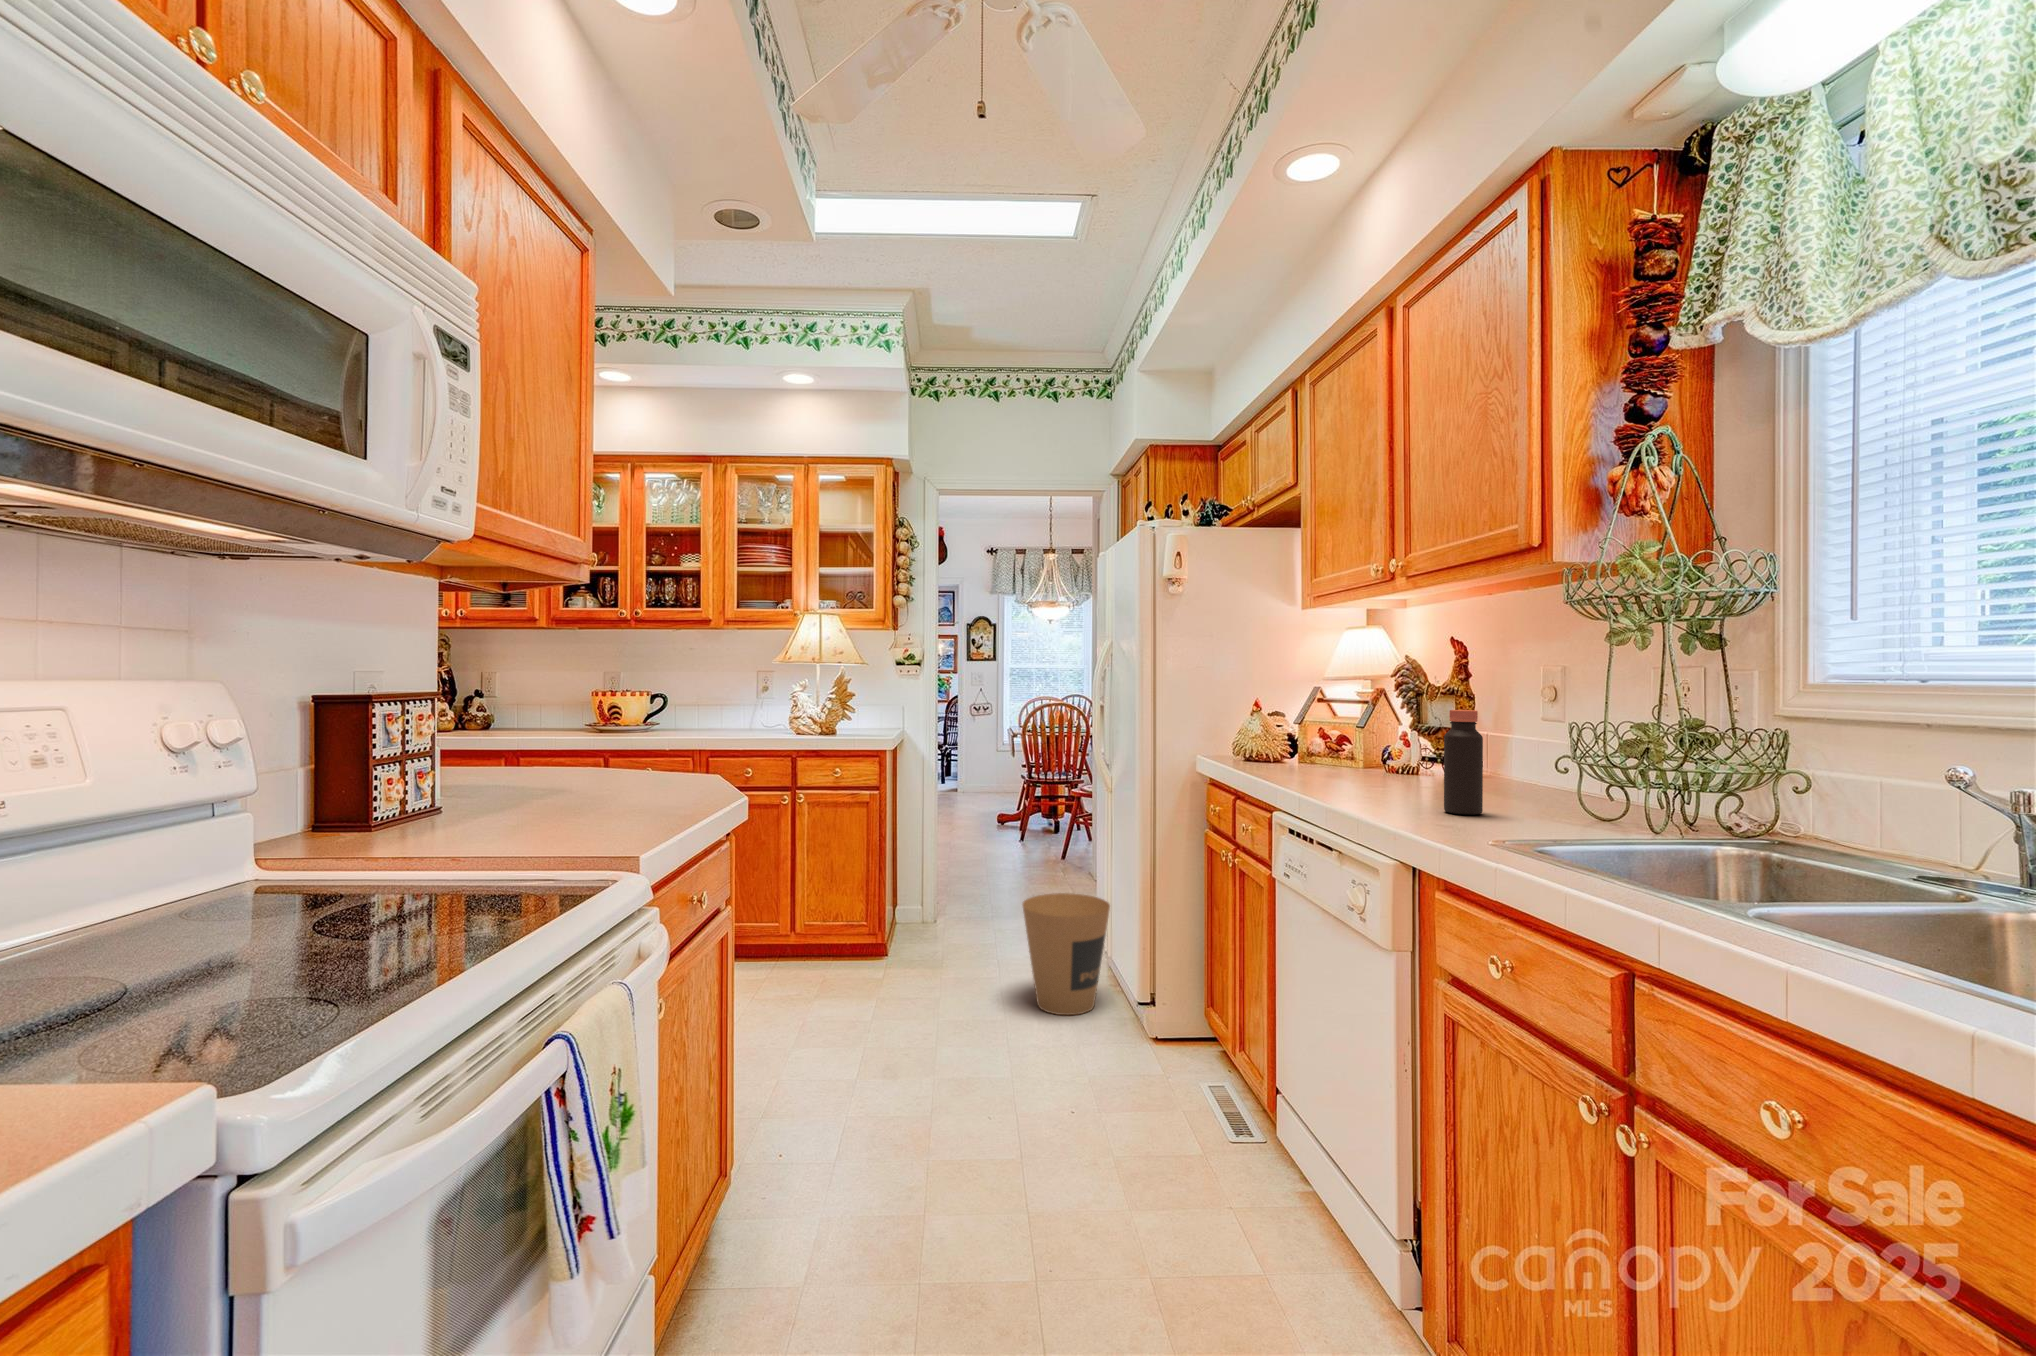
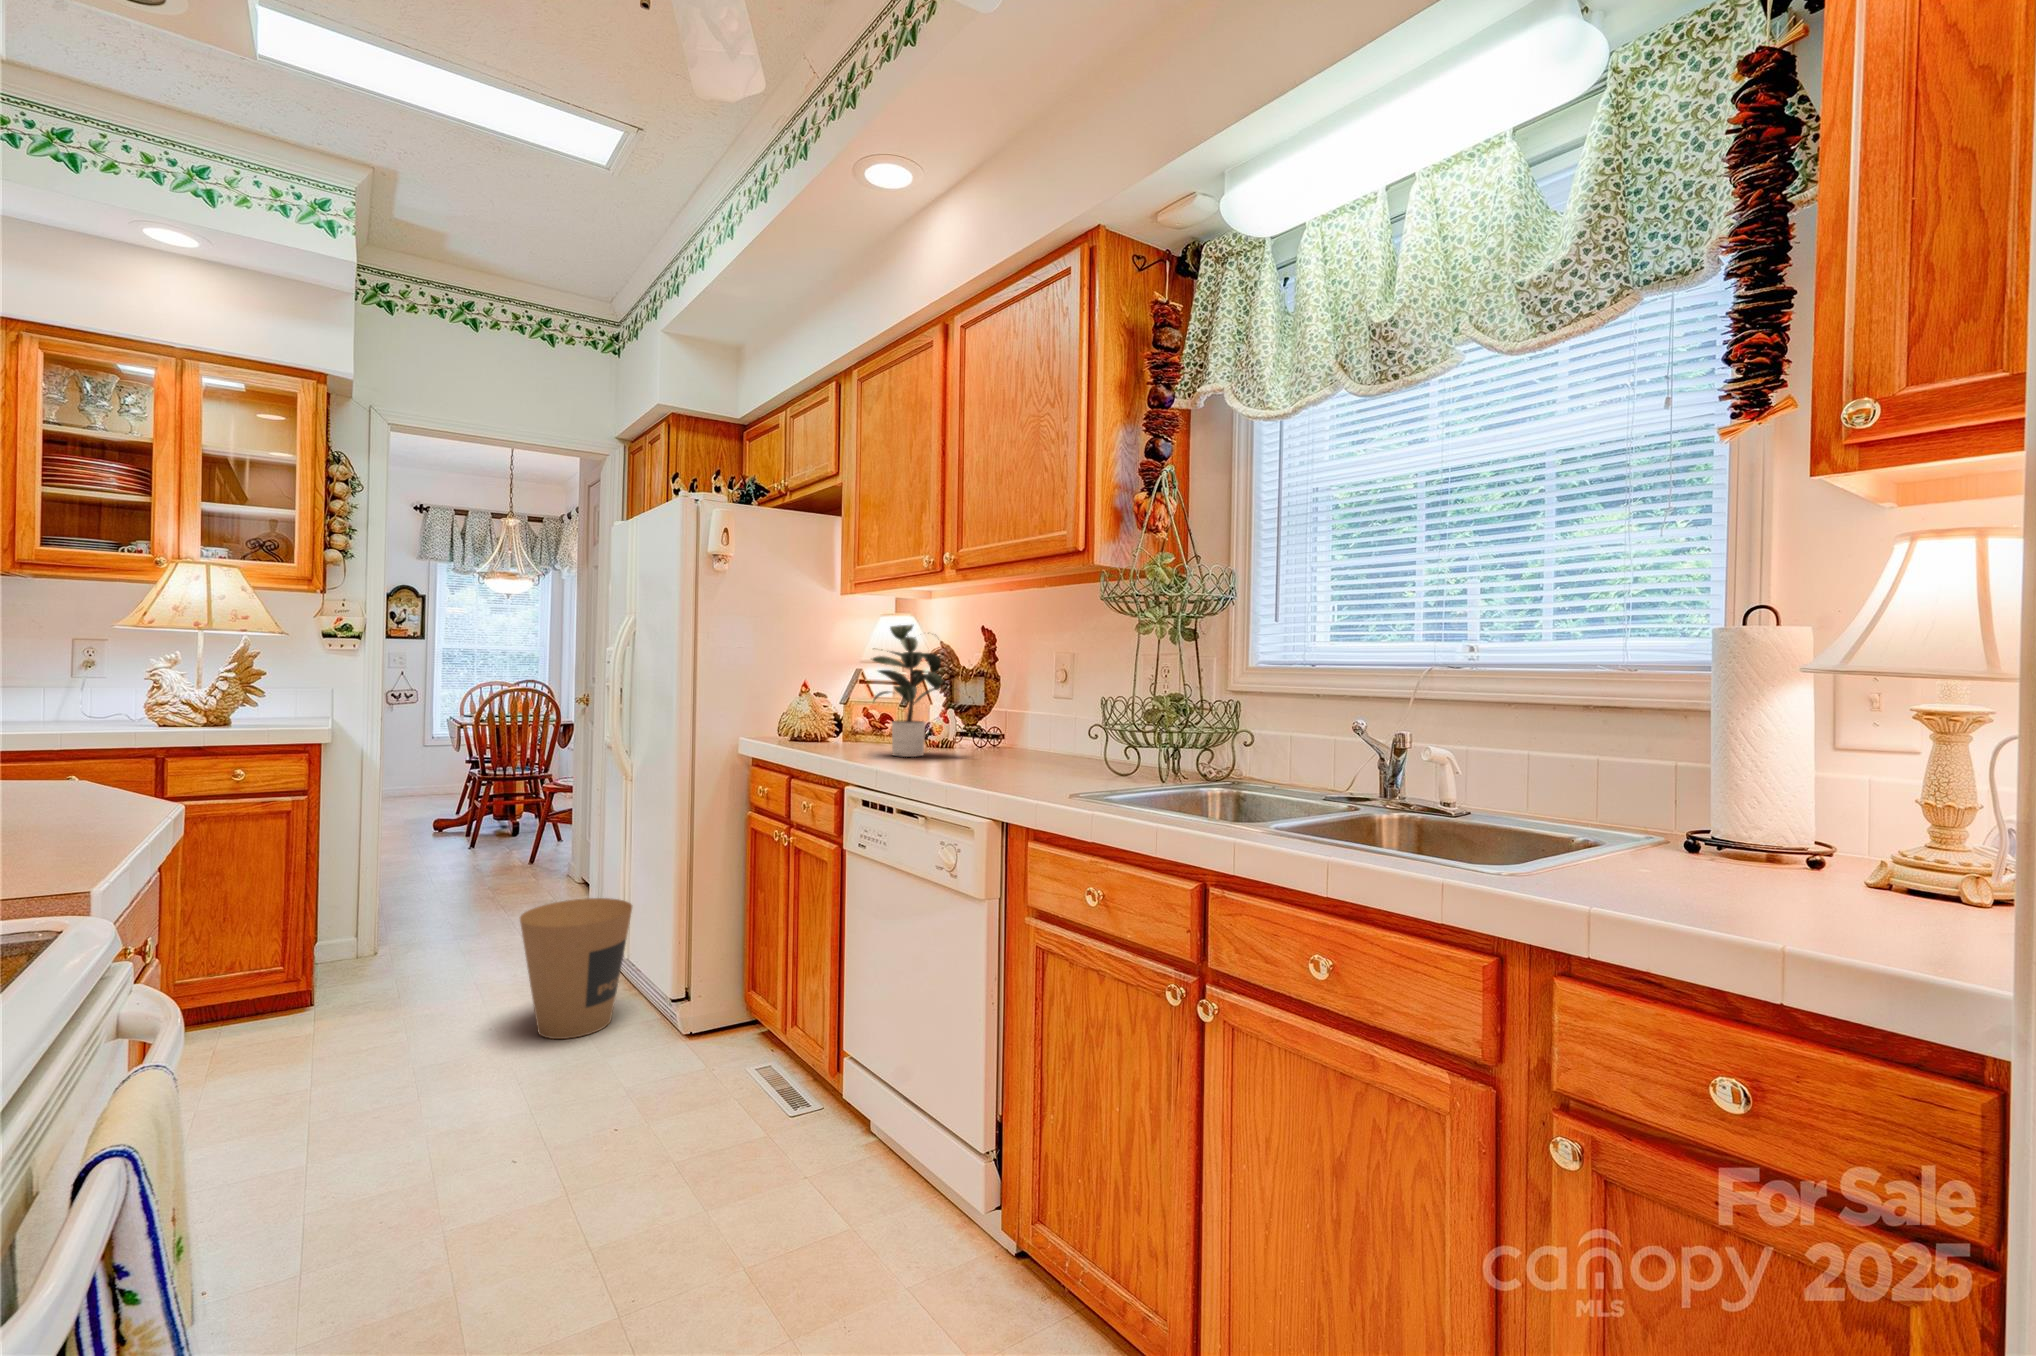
potted plant: none [1292,640,1434,785] -> present [872,625,943,757]
bottle: present [1444,710,1483,815] -> none [1006,685,1036,774]

